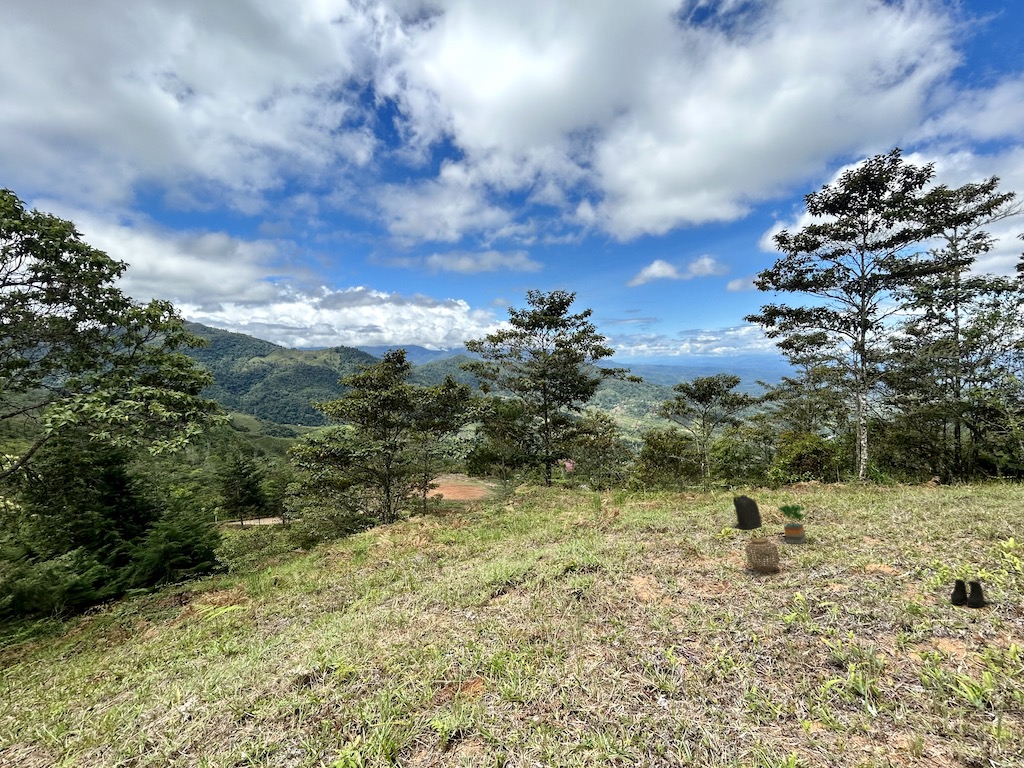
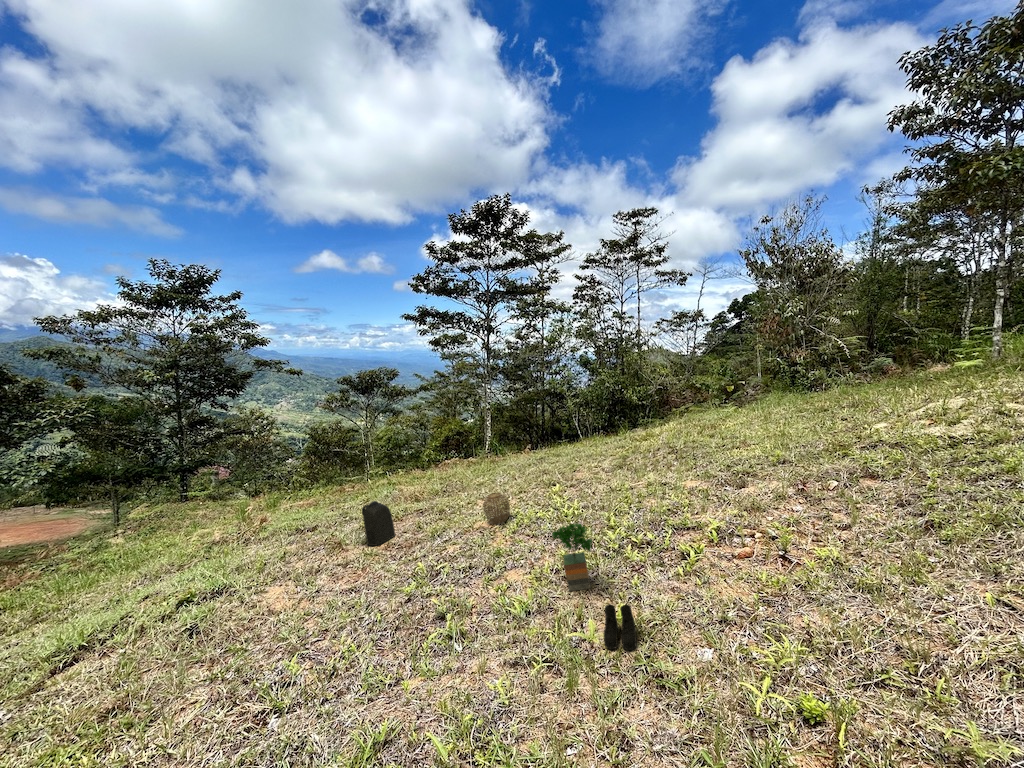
potted tree: present [779,505,806,544] -> present [552,523,592,591]
woven basket: present [746,538,779,572] -> present [483,493,510,524]

